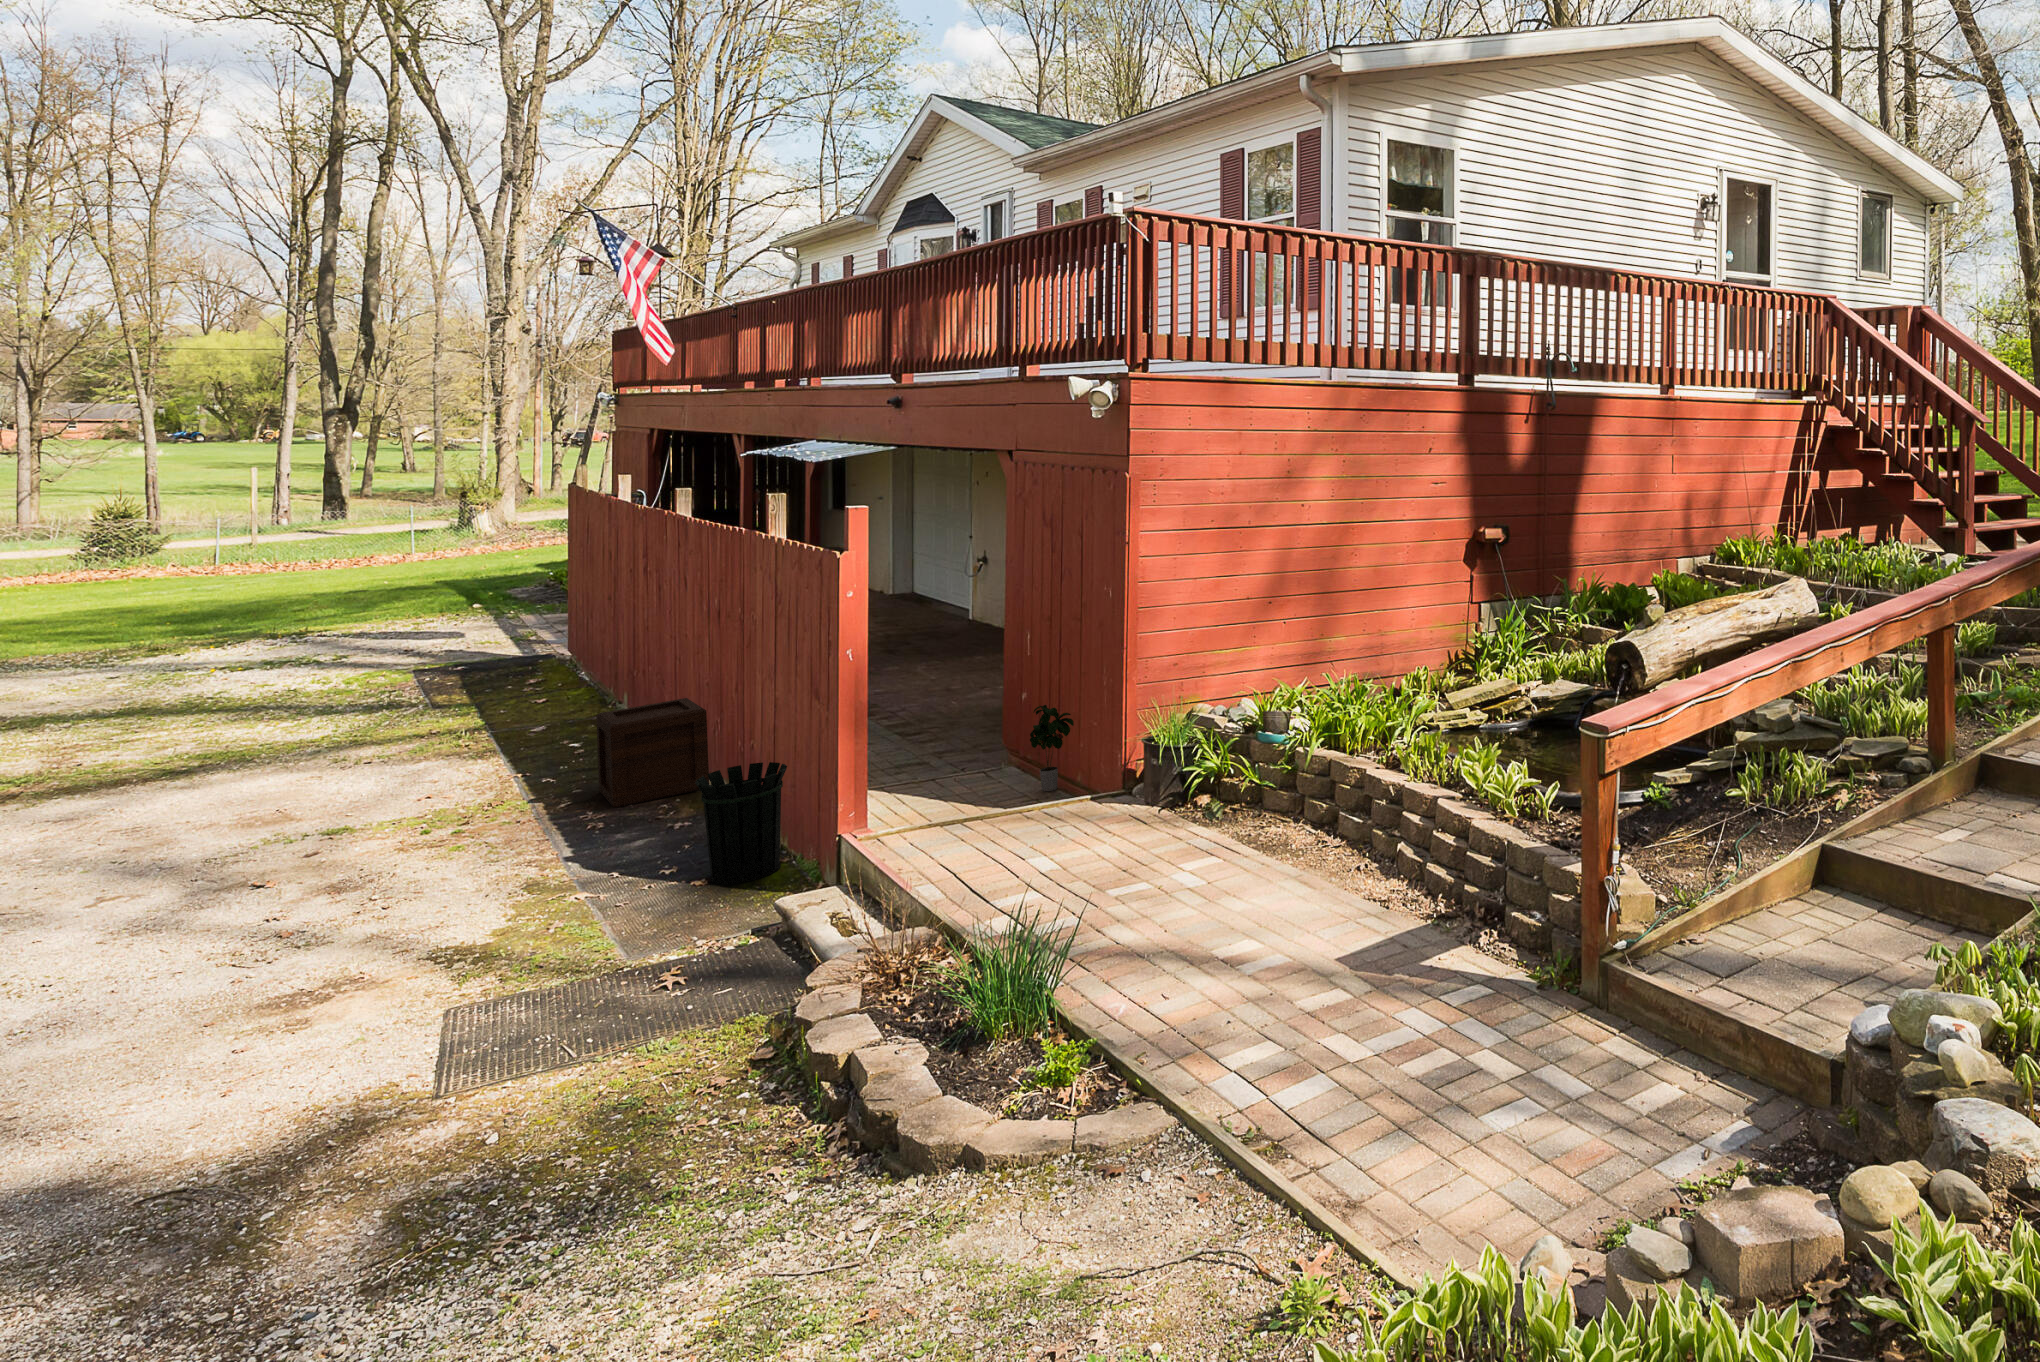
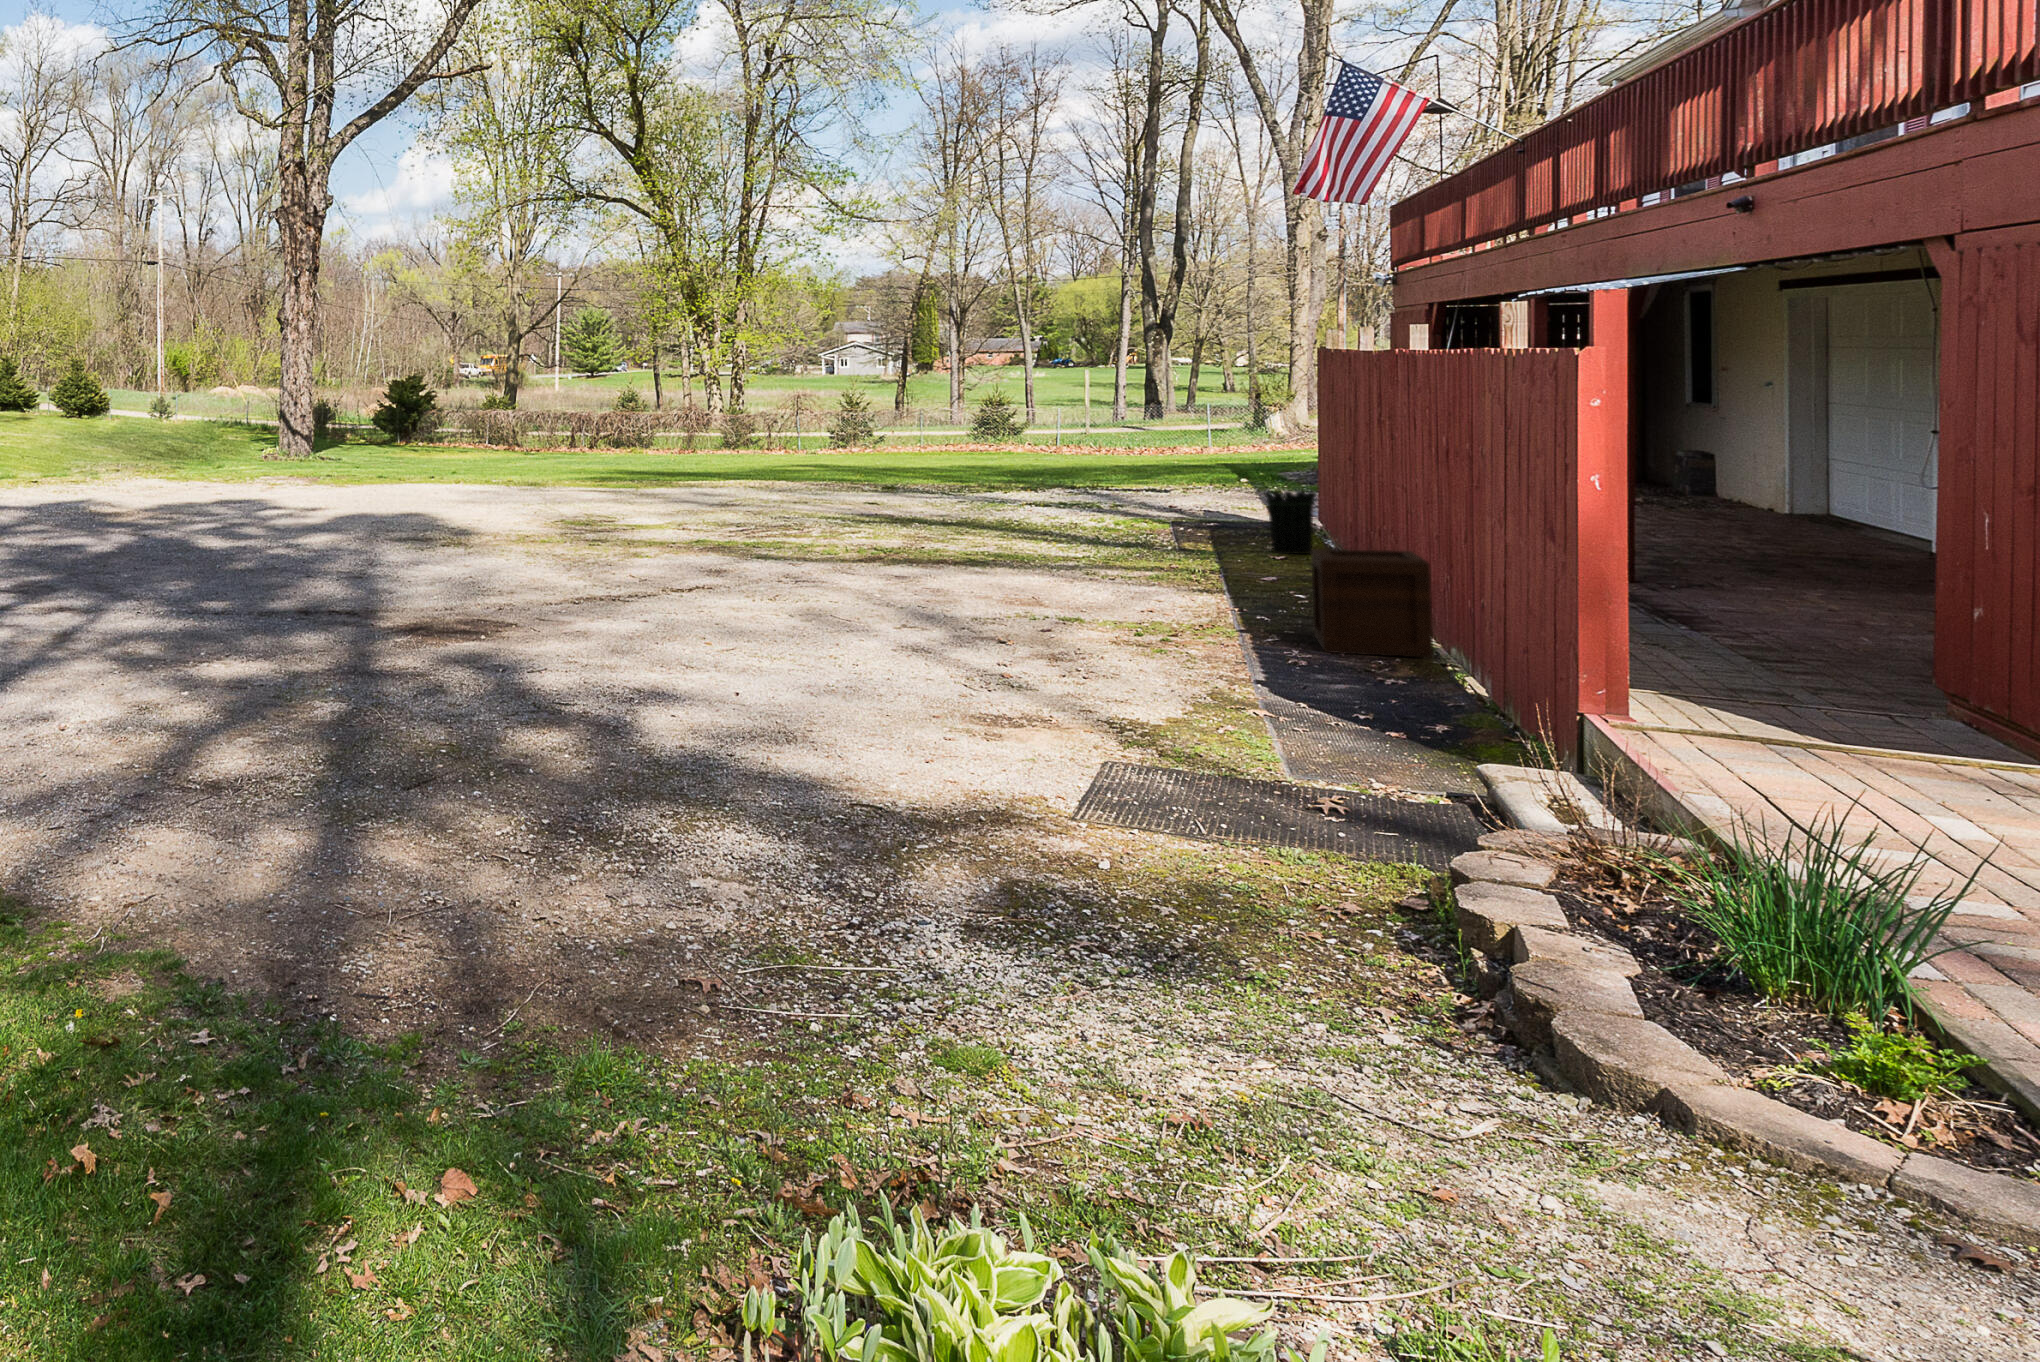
potted plant: present [1030,705,1074,791] -> none [1919,600,2014,742]
waste bin: present [695,762,787,884] -> present [1264,490,1316,554]

